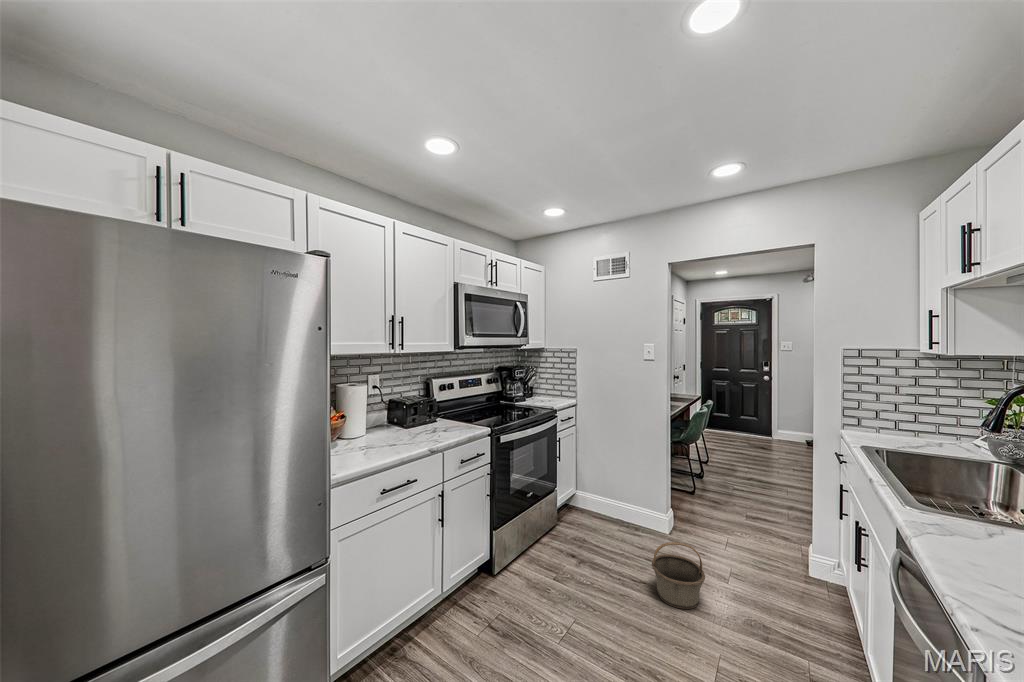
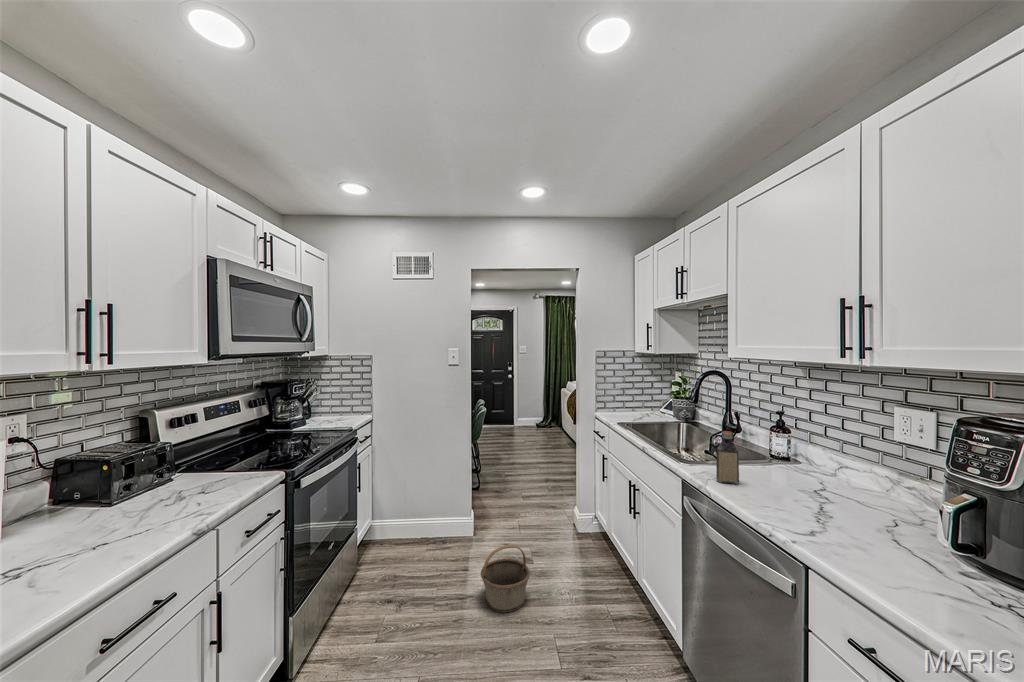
bottle: none [942,467,987,545] -> present [716,431,739,484]

